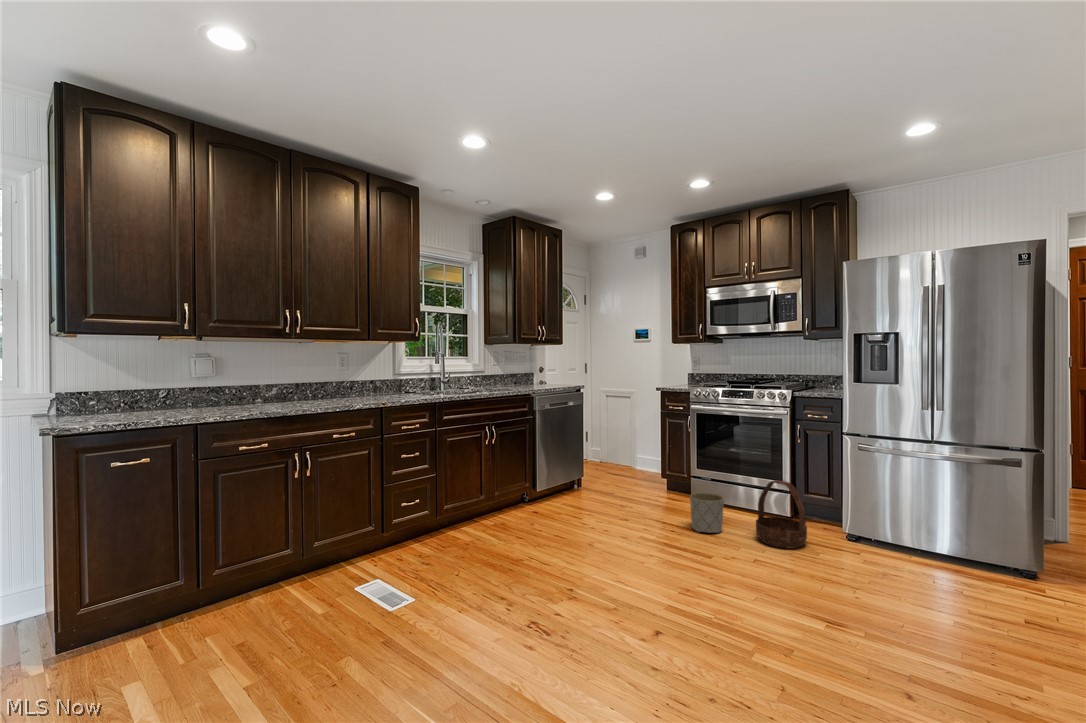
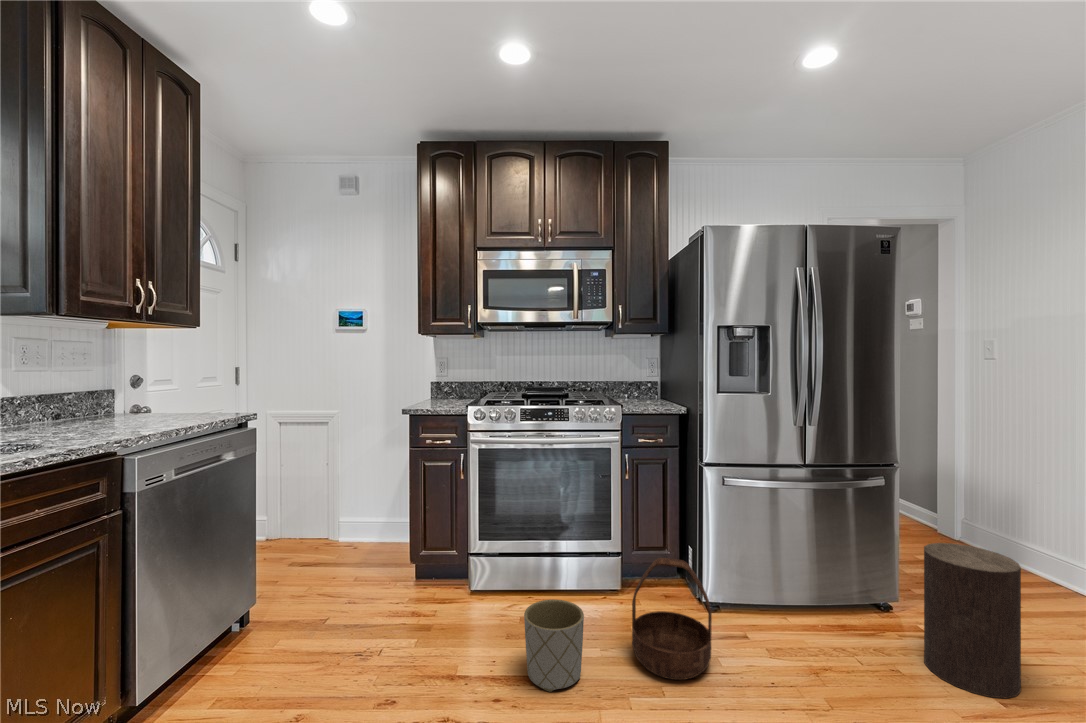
stool: none [976,502,1052,612] -> present [924,543,1021,698]

